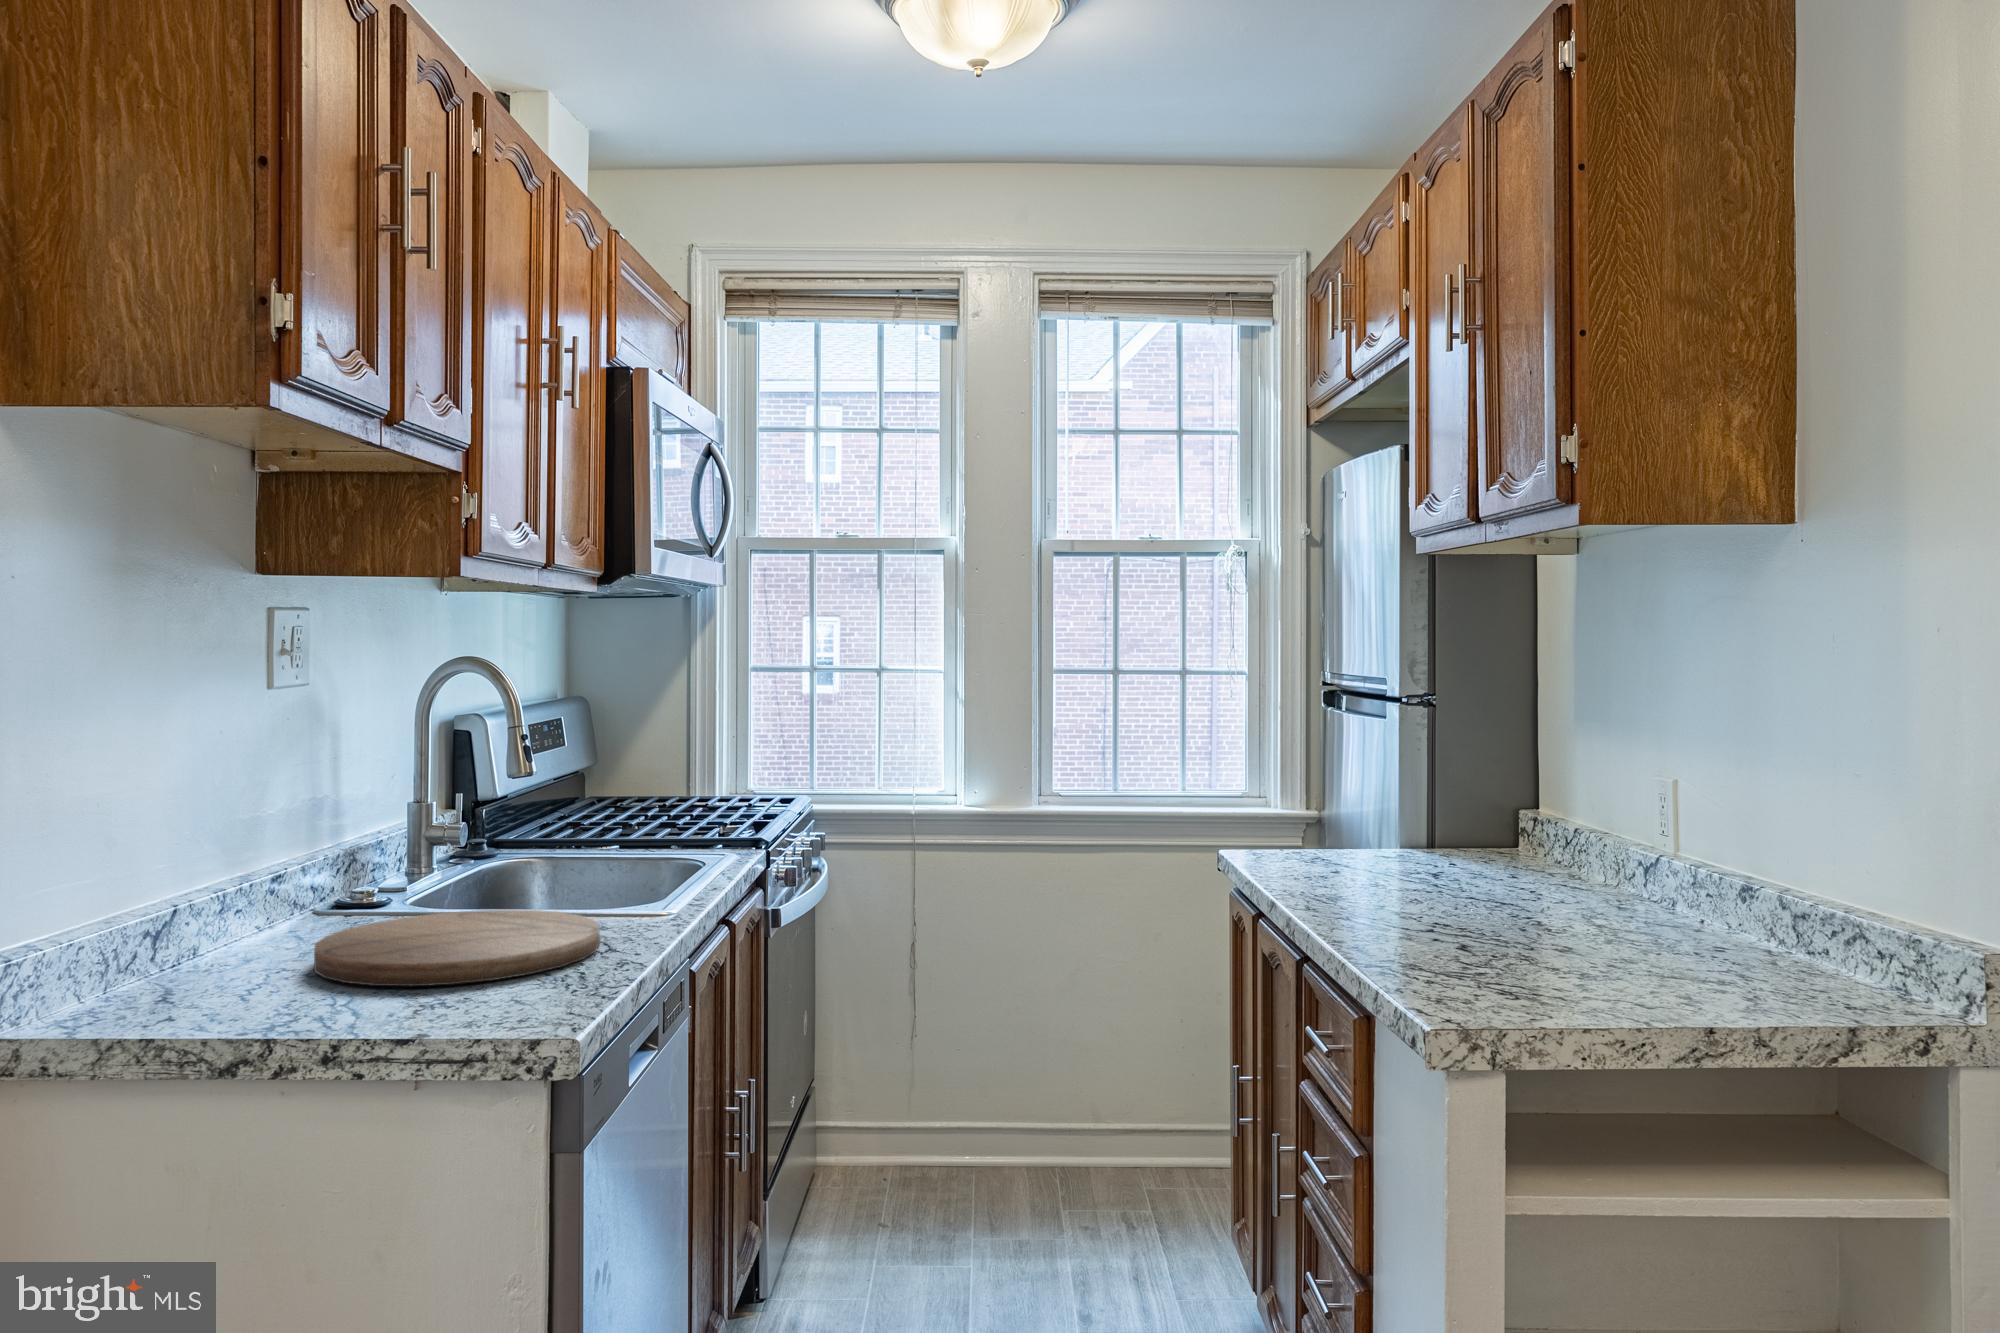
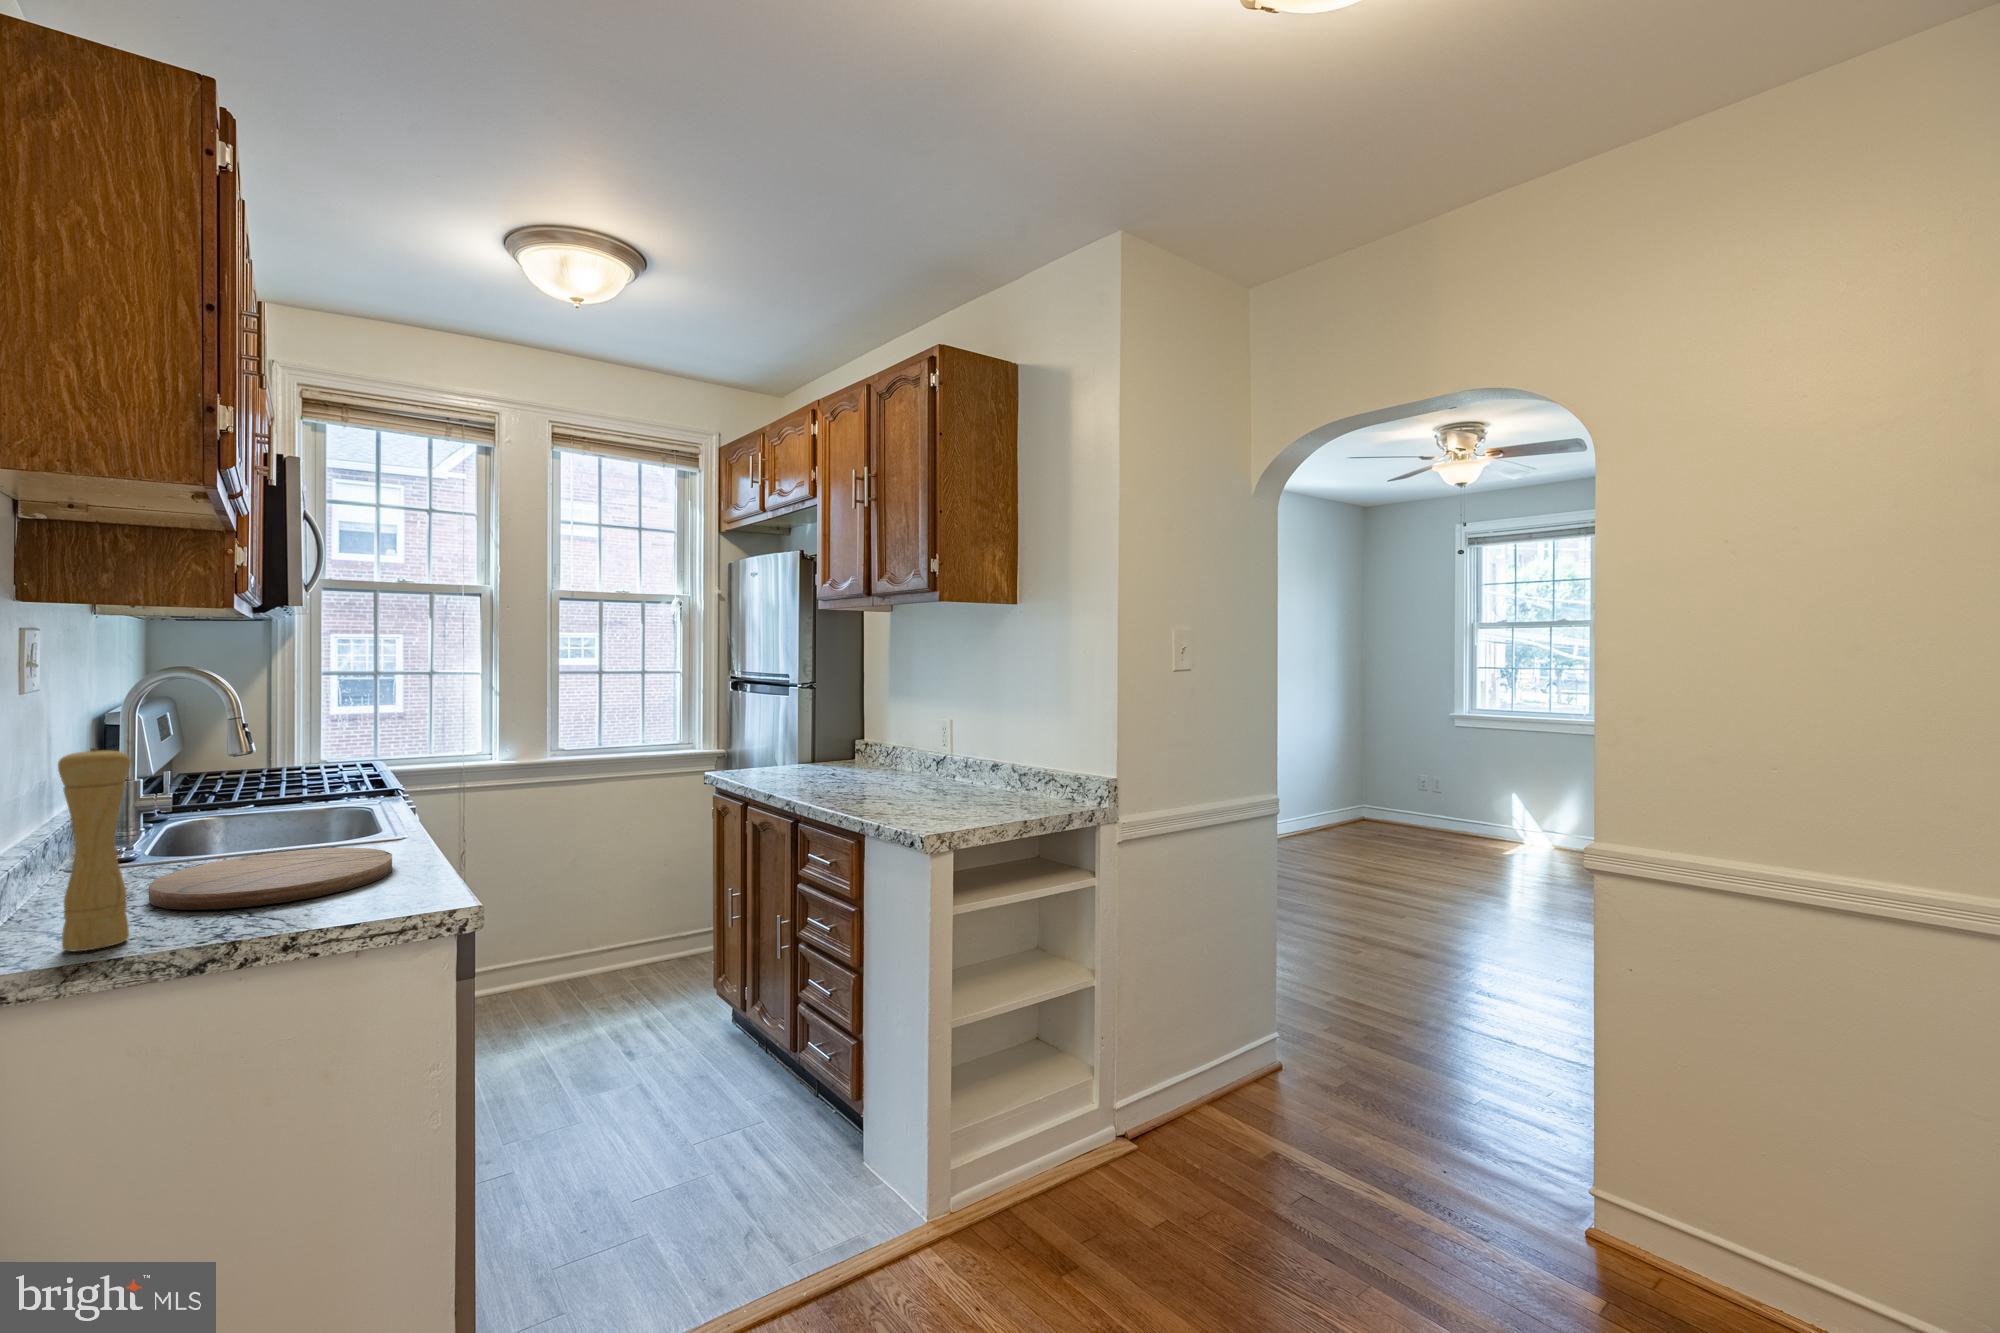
pepper mill: none [144,747,223,1017] -> present [58,748,130,951]

